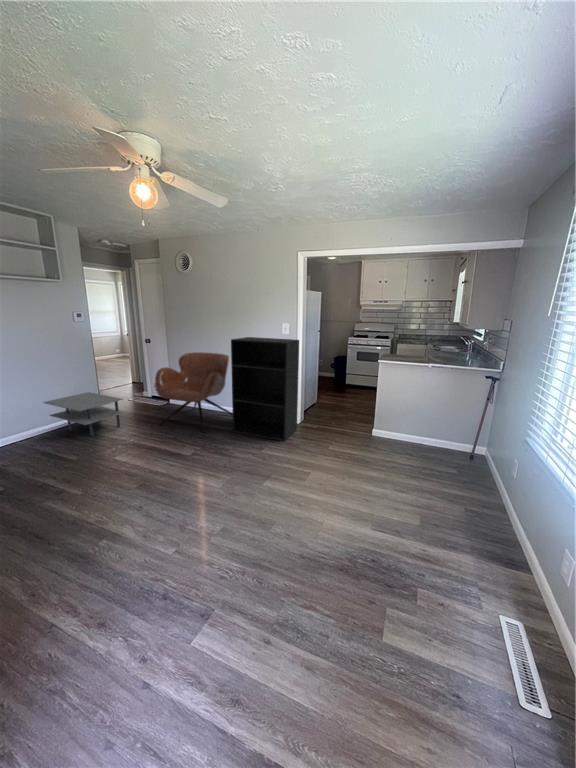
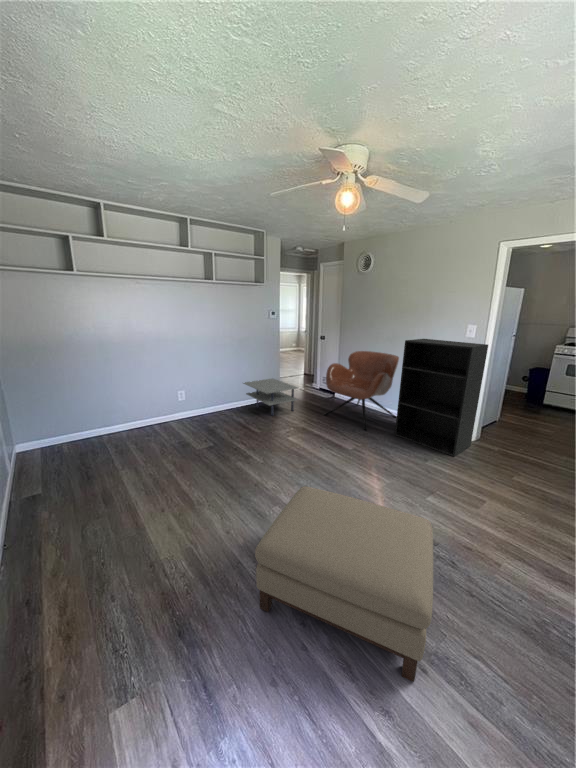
ottoman: none [67,503,267,670] -> present [255,486,433,682]

